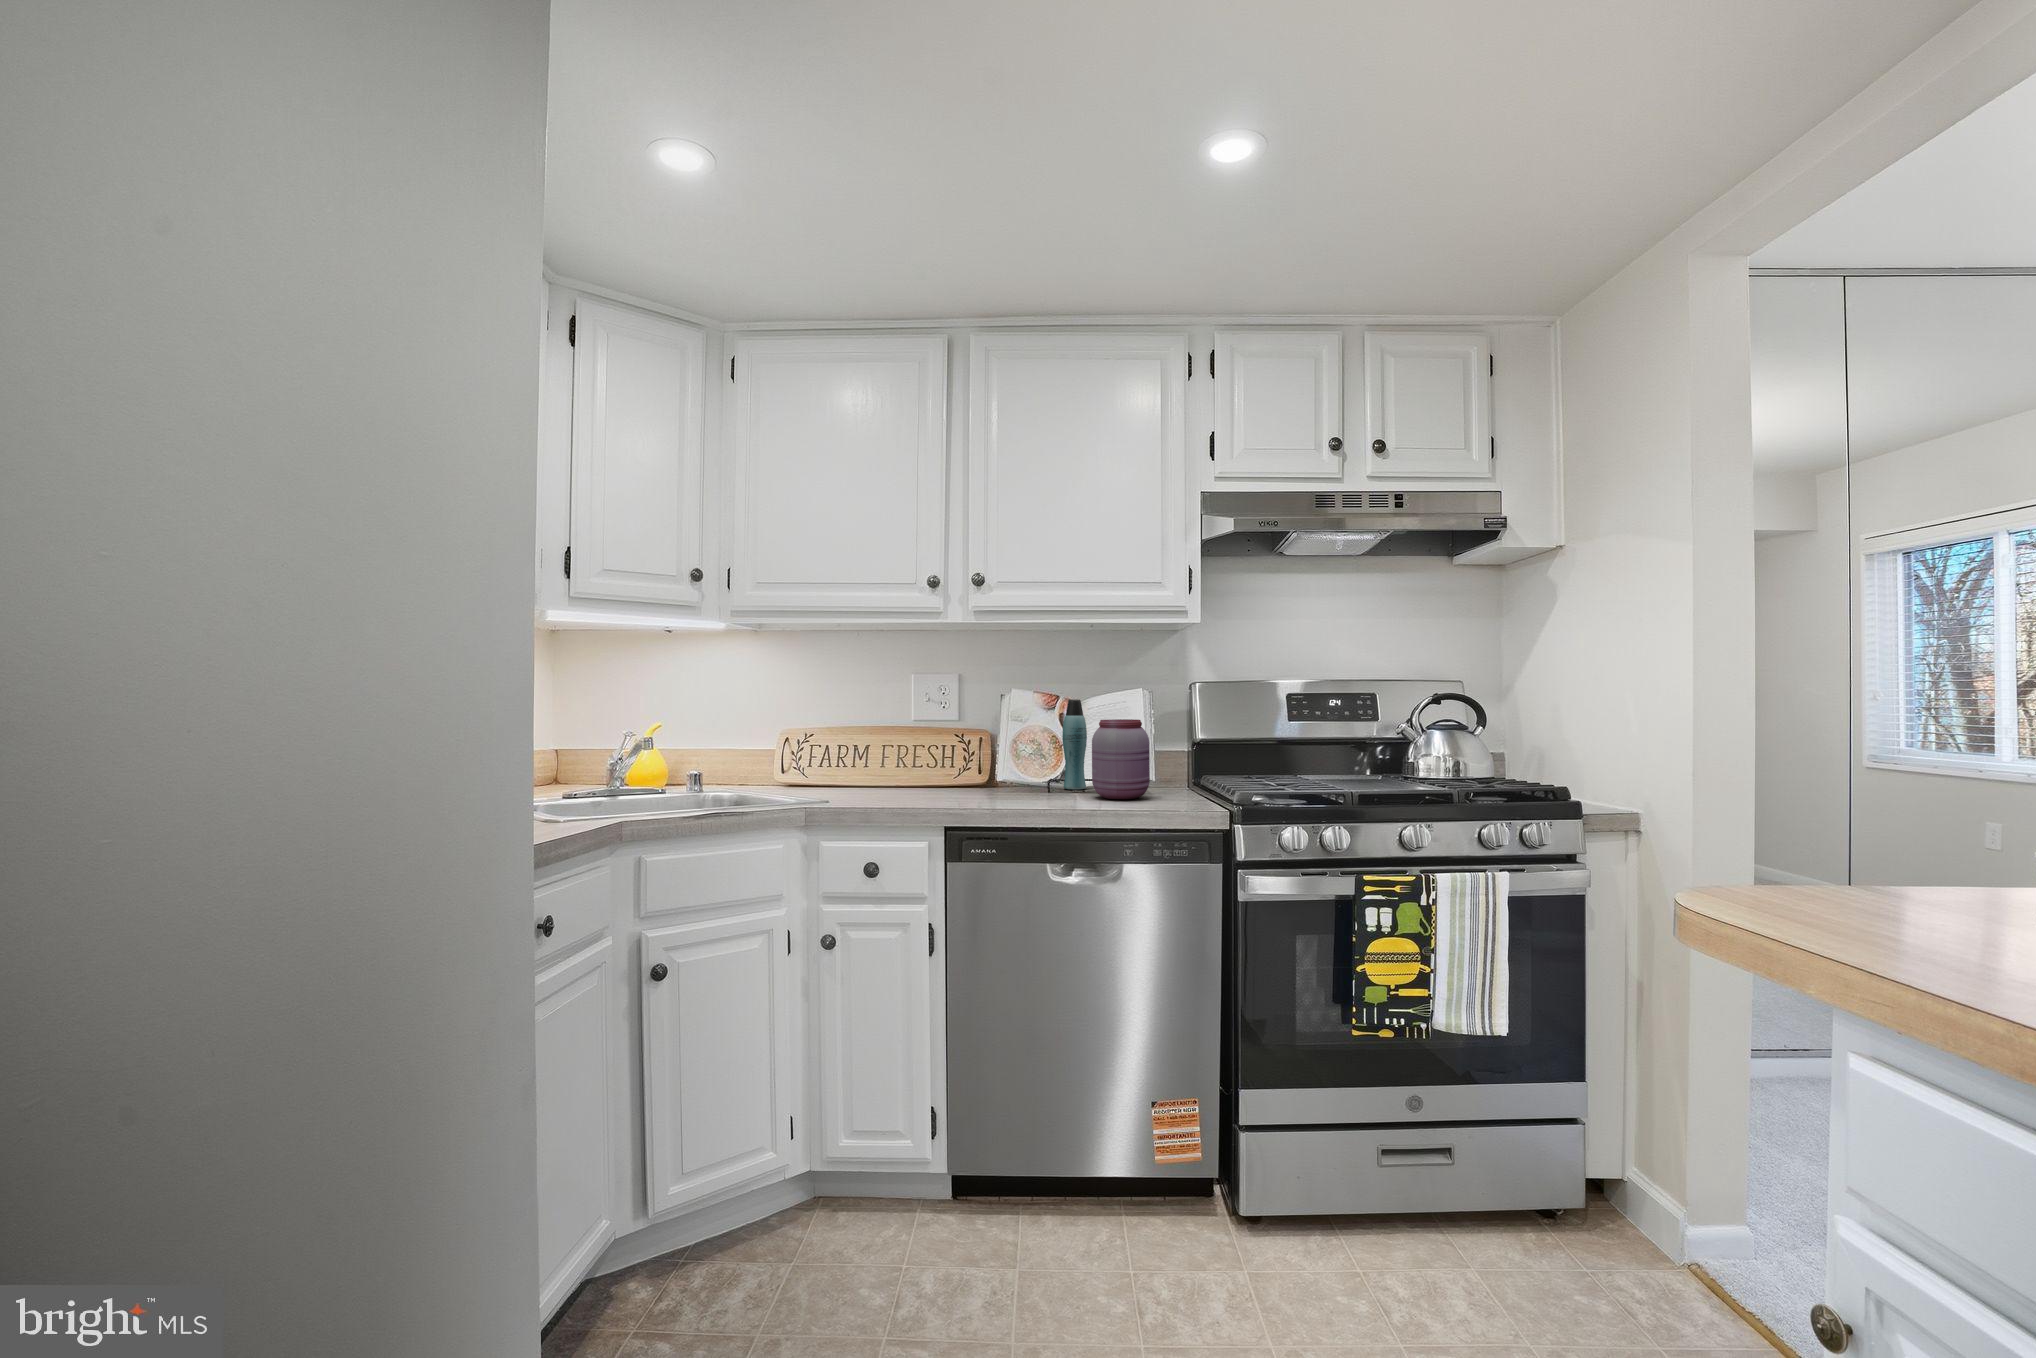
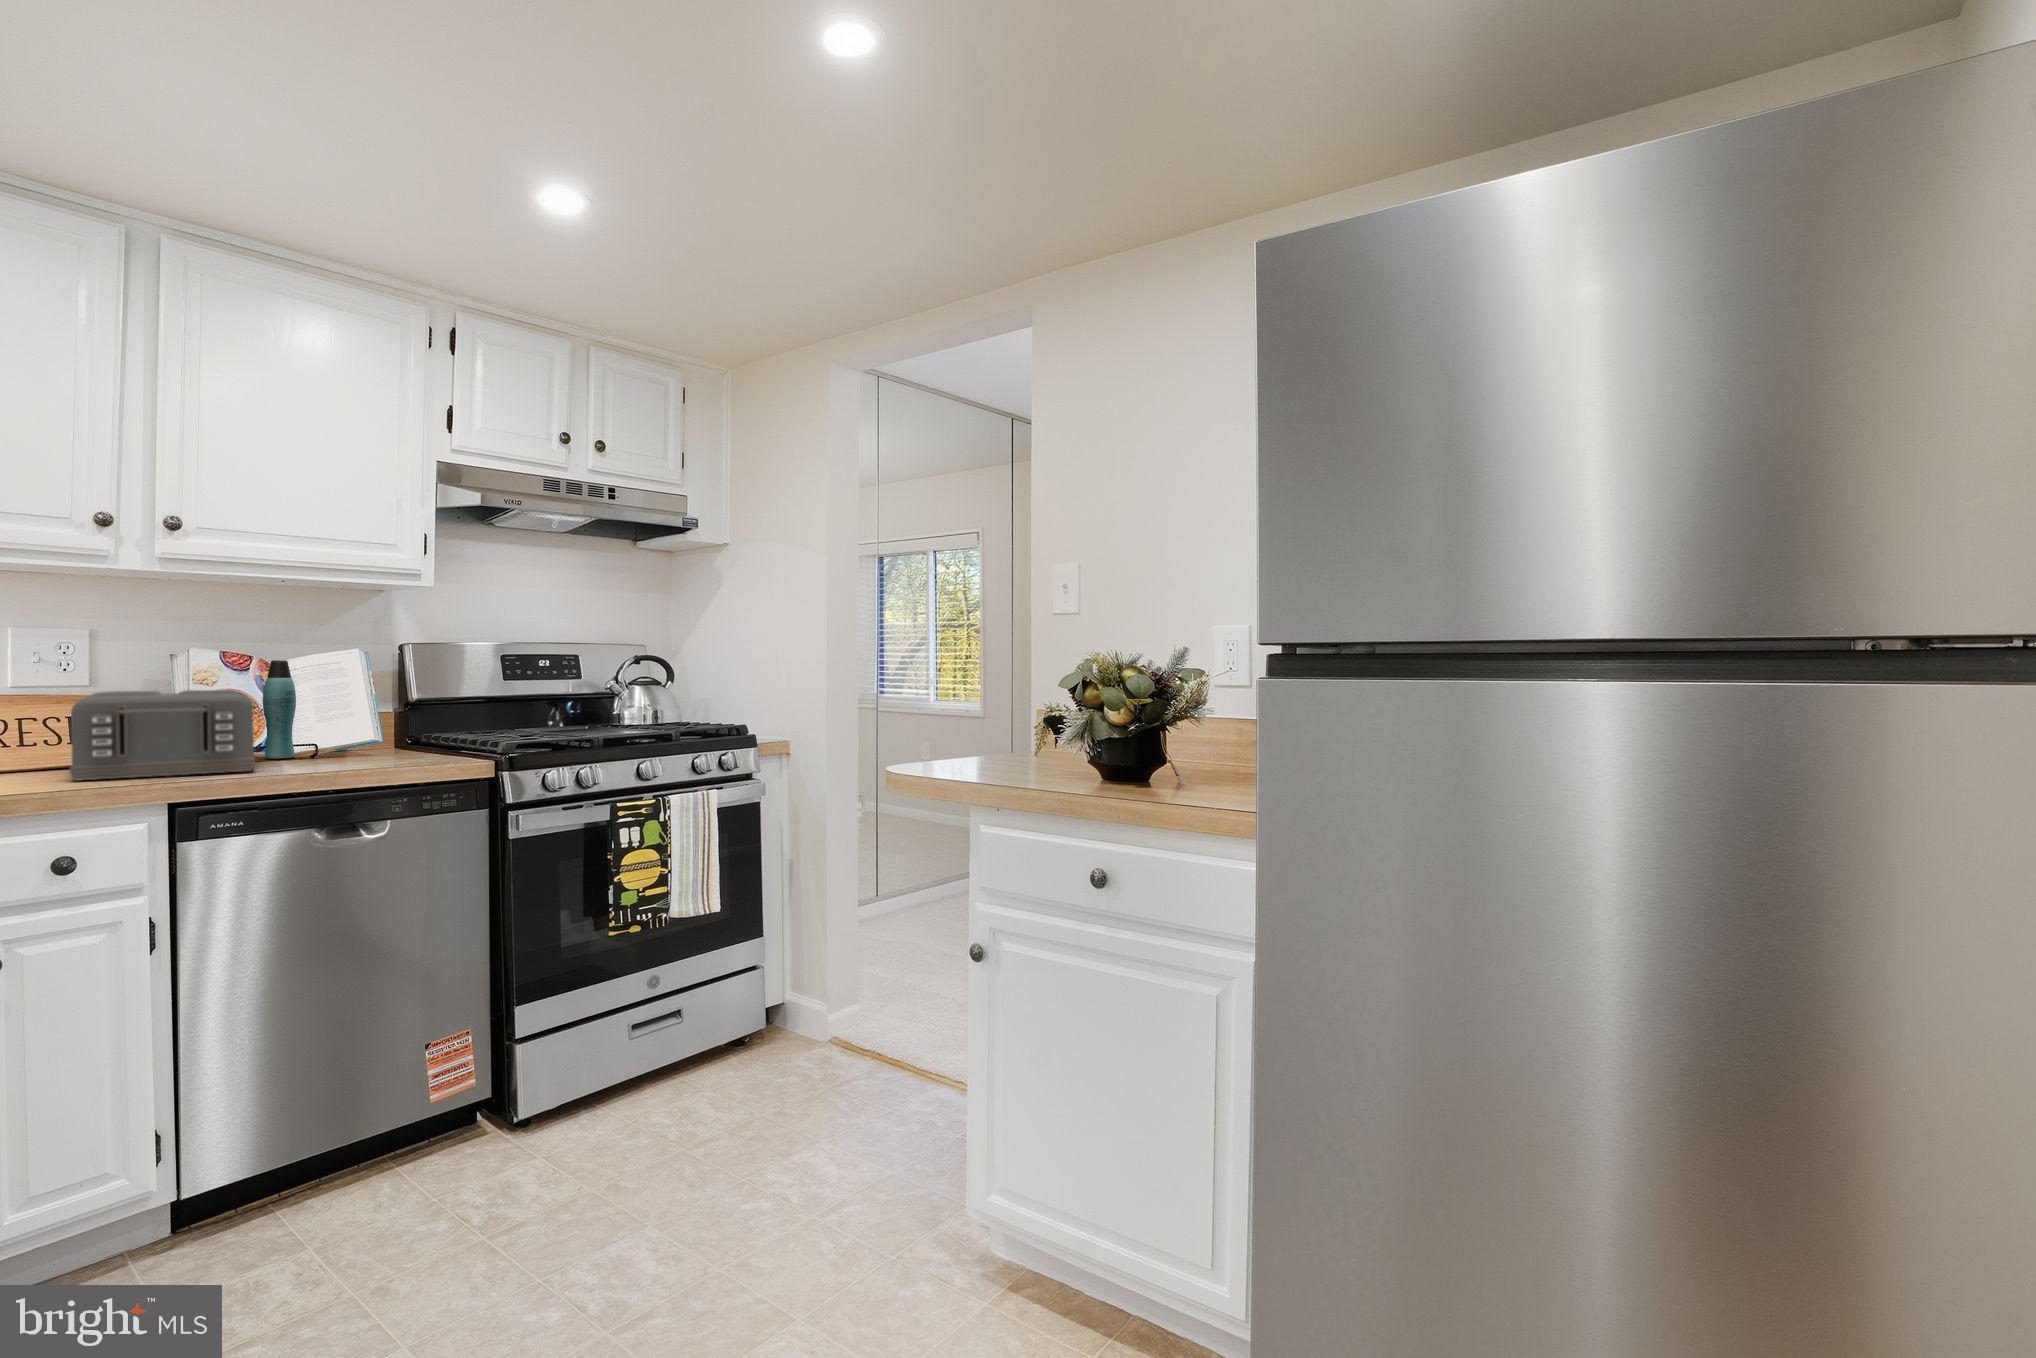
jar: present [1092,719,1150,799] -> none [327,680,397,761]
toaster: none [904,726,1050,802] -> present [70,690,255,781]

